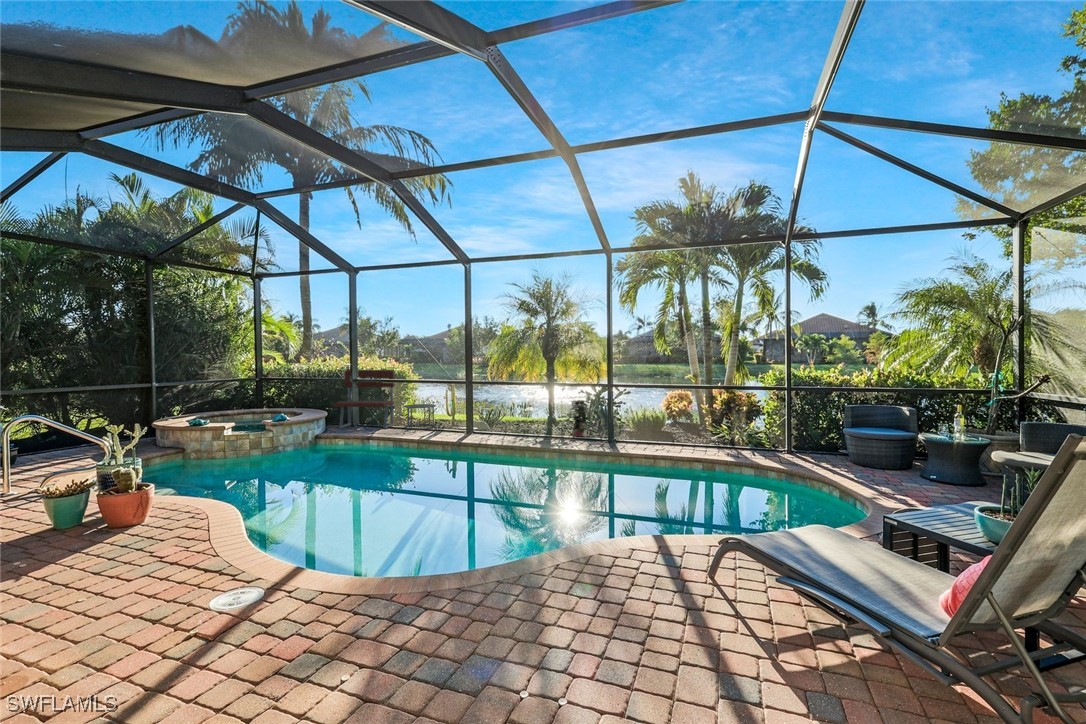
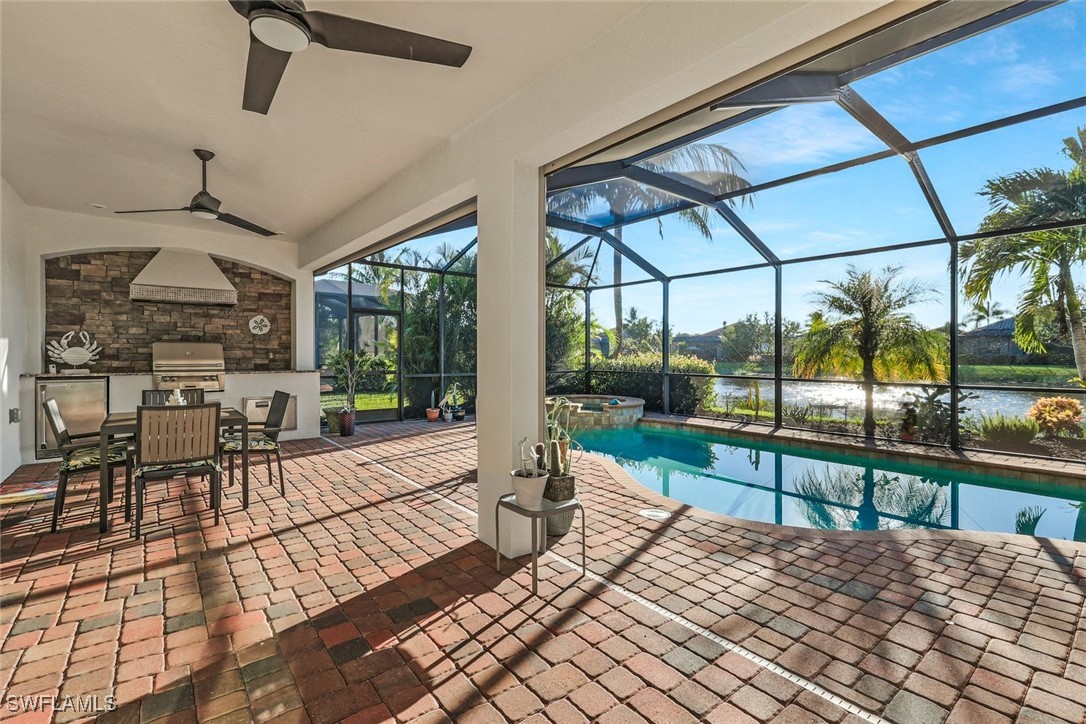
bench: present [334,370,395,429] -> none [651,365,702,417]
side table: present [404,404,436,430] -> present [810,405,848,432]

